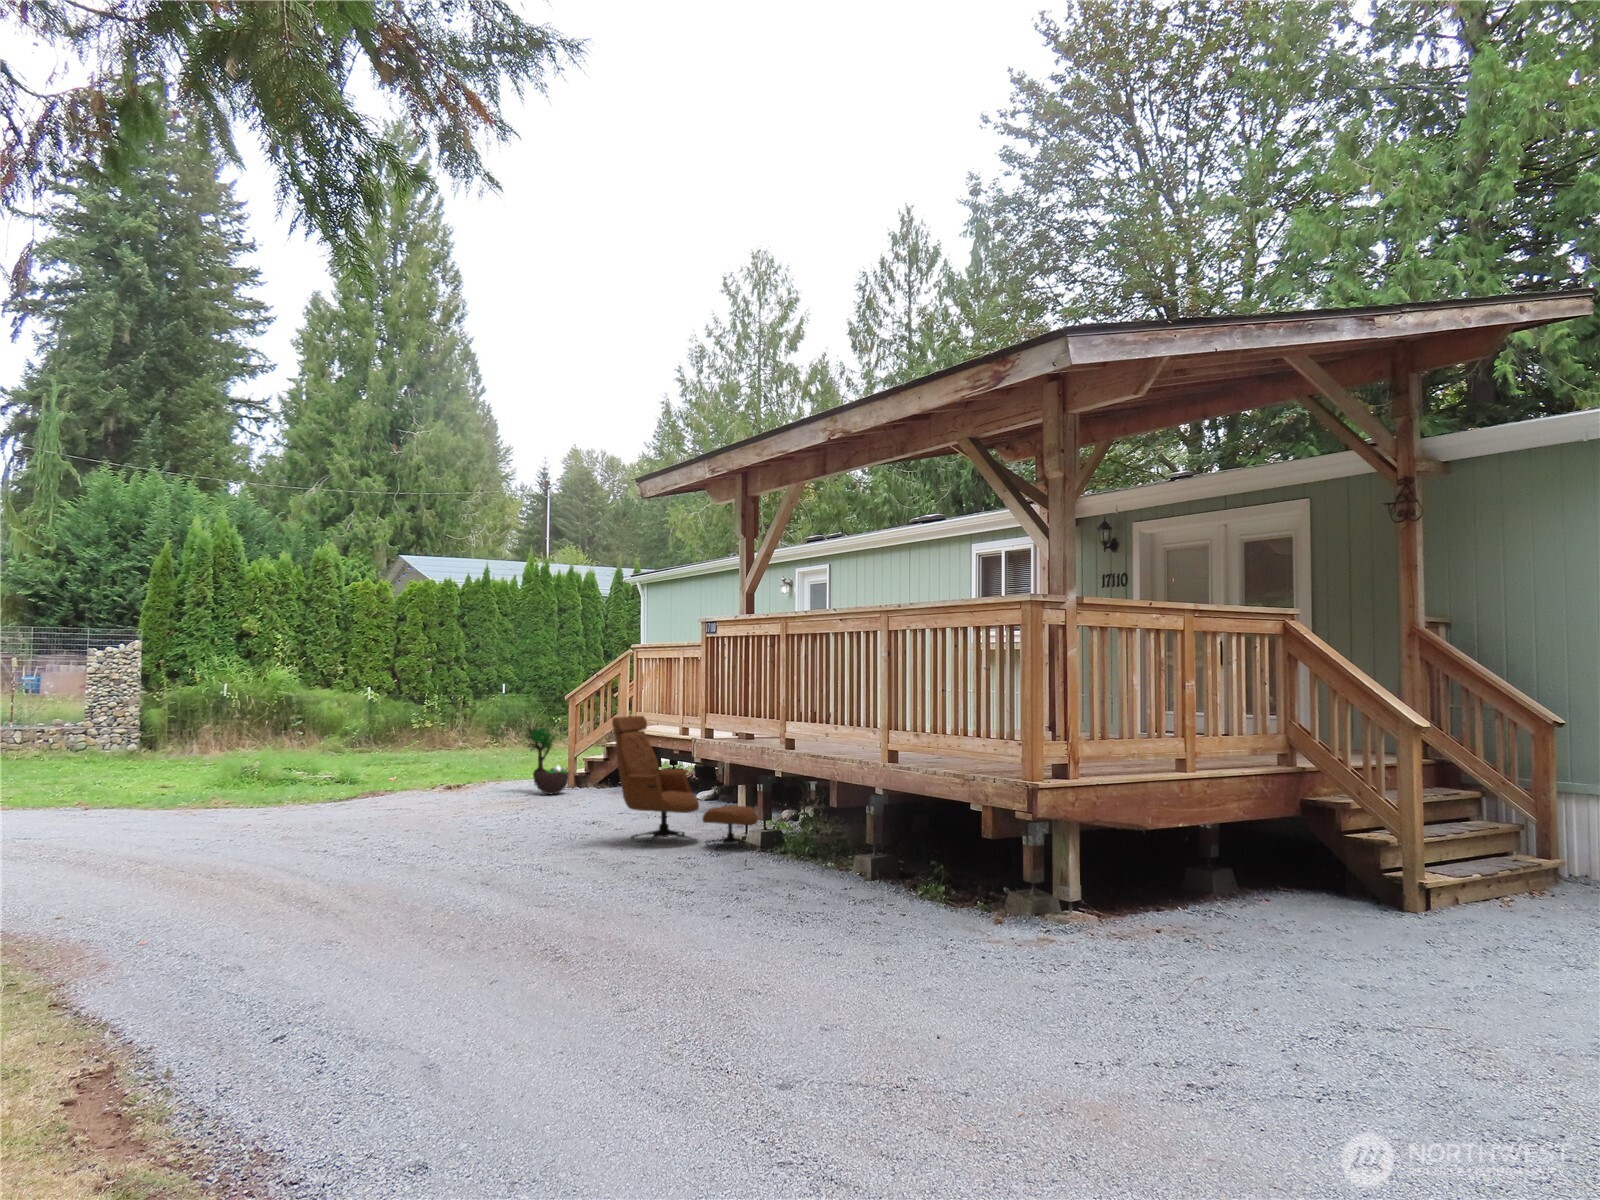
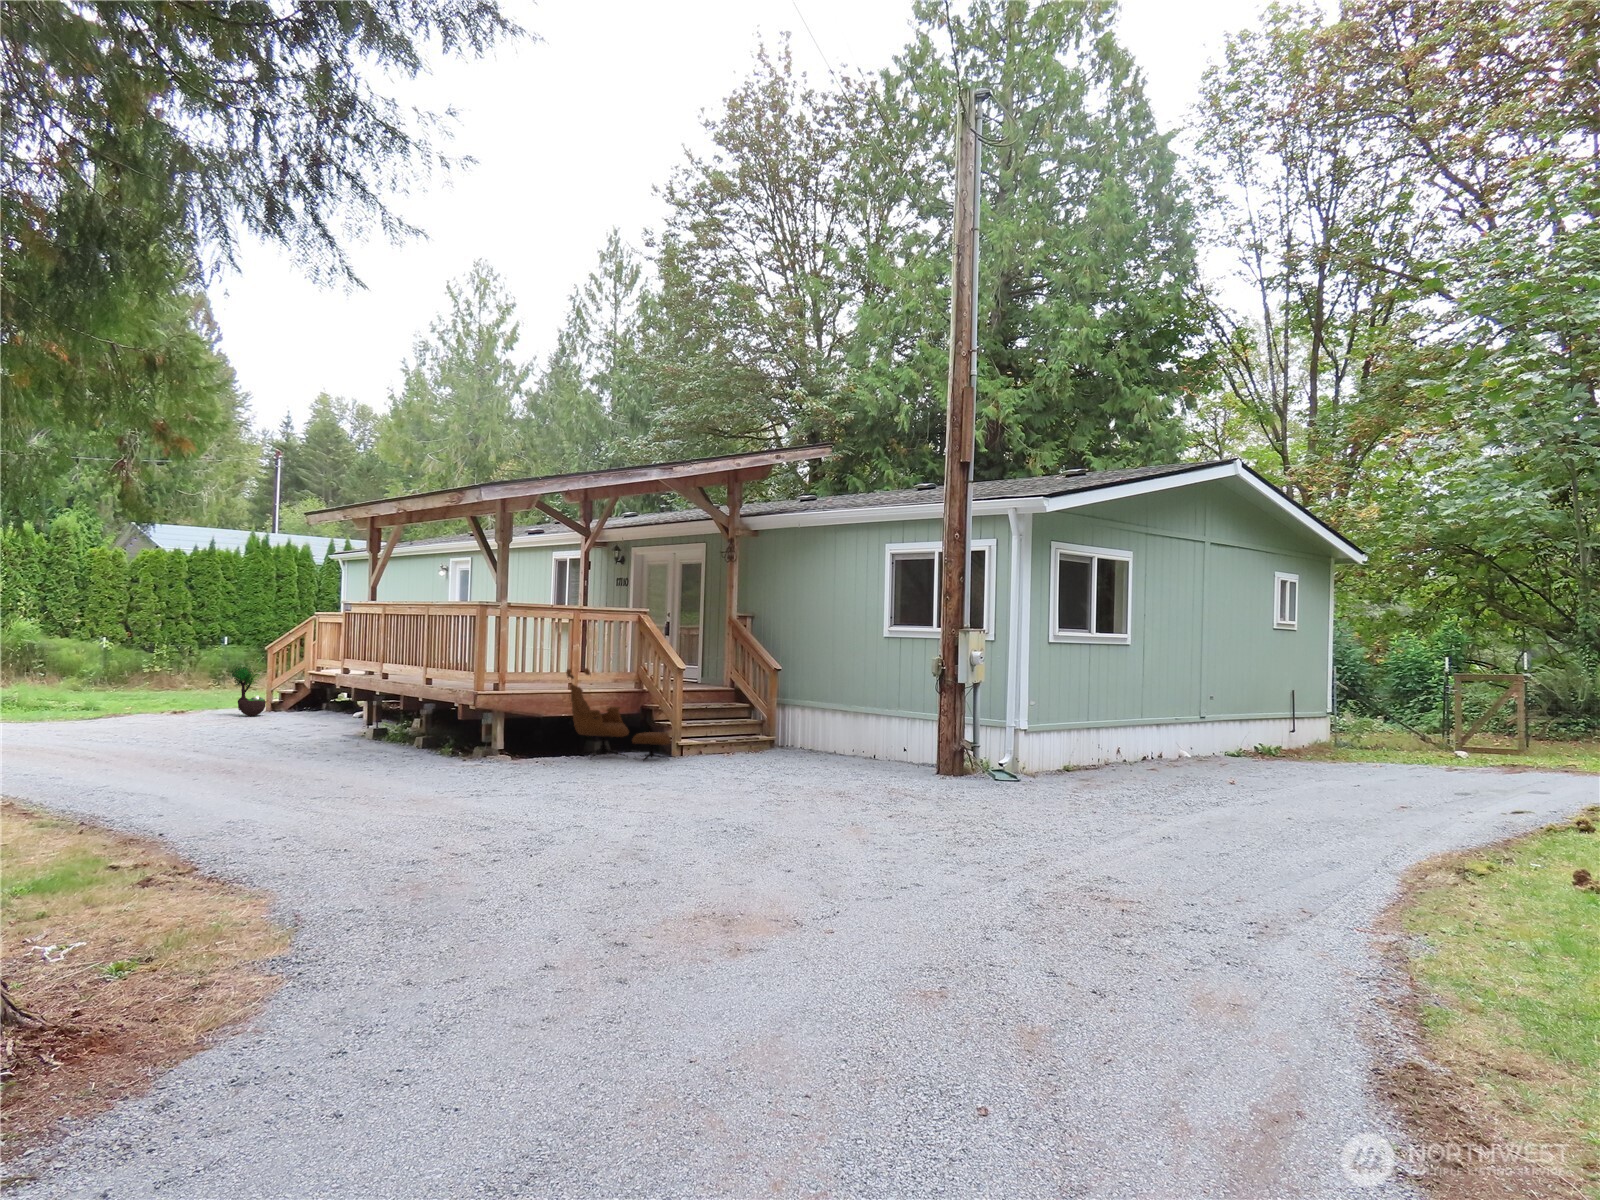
lounge chair: present [612,716,758,849] -> present [566,668,671,761]

